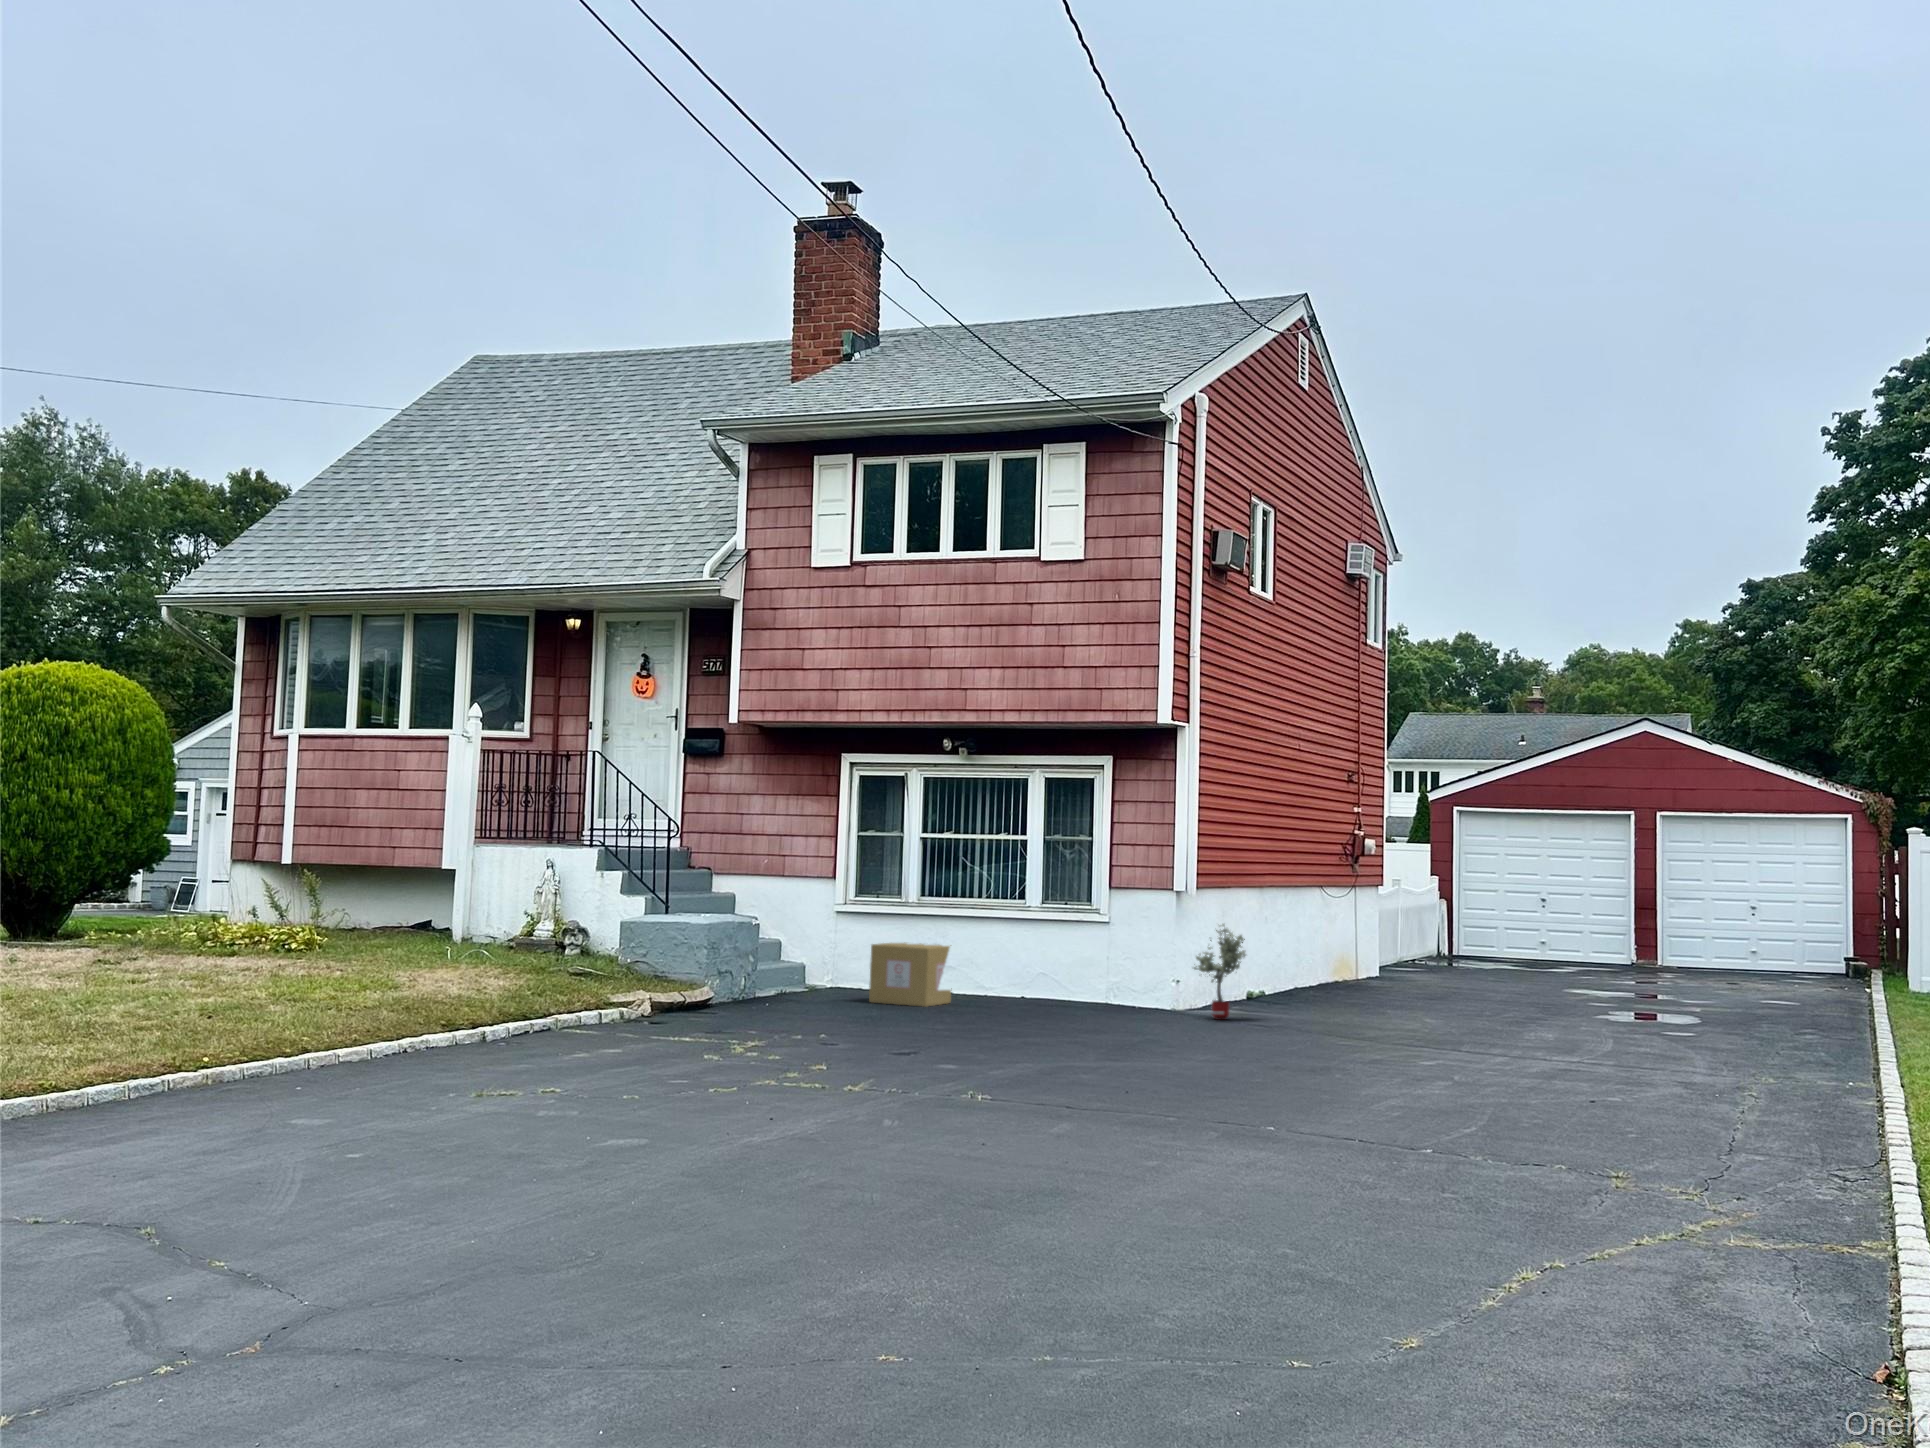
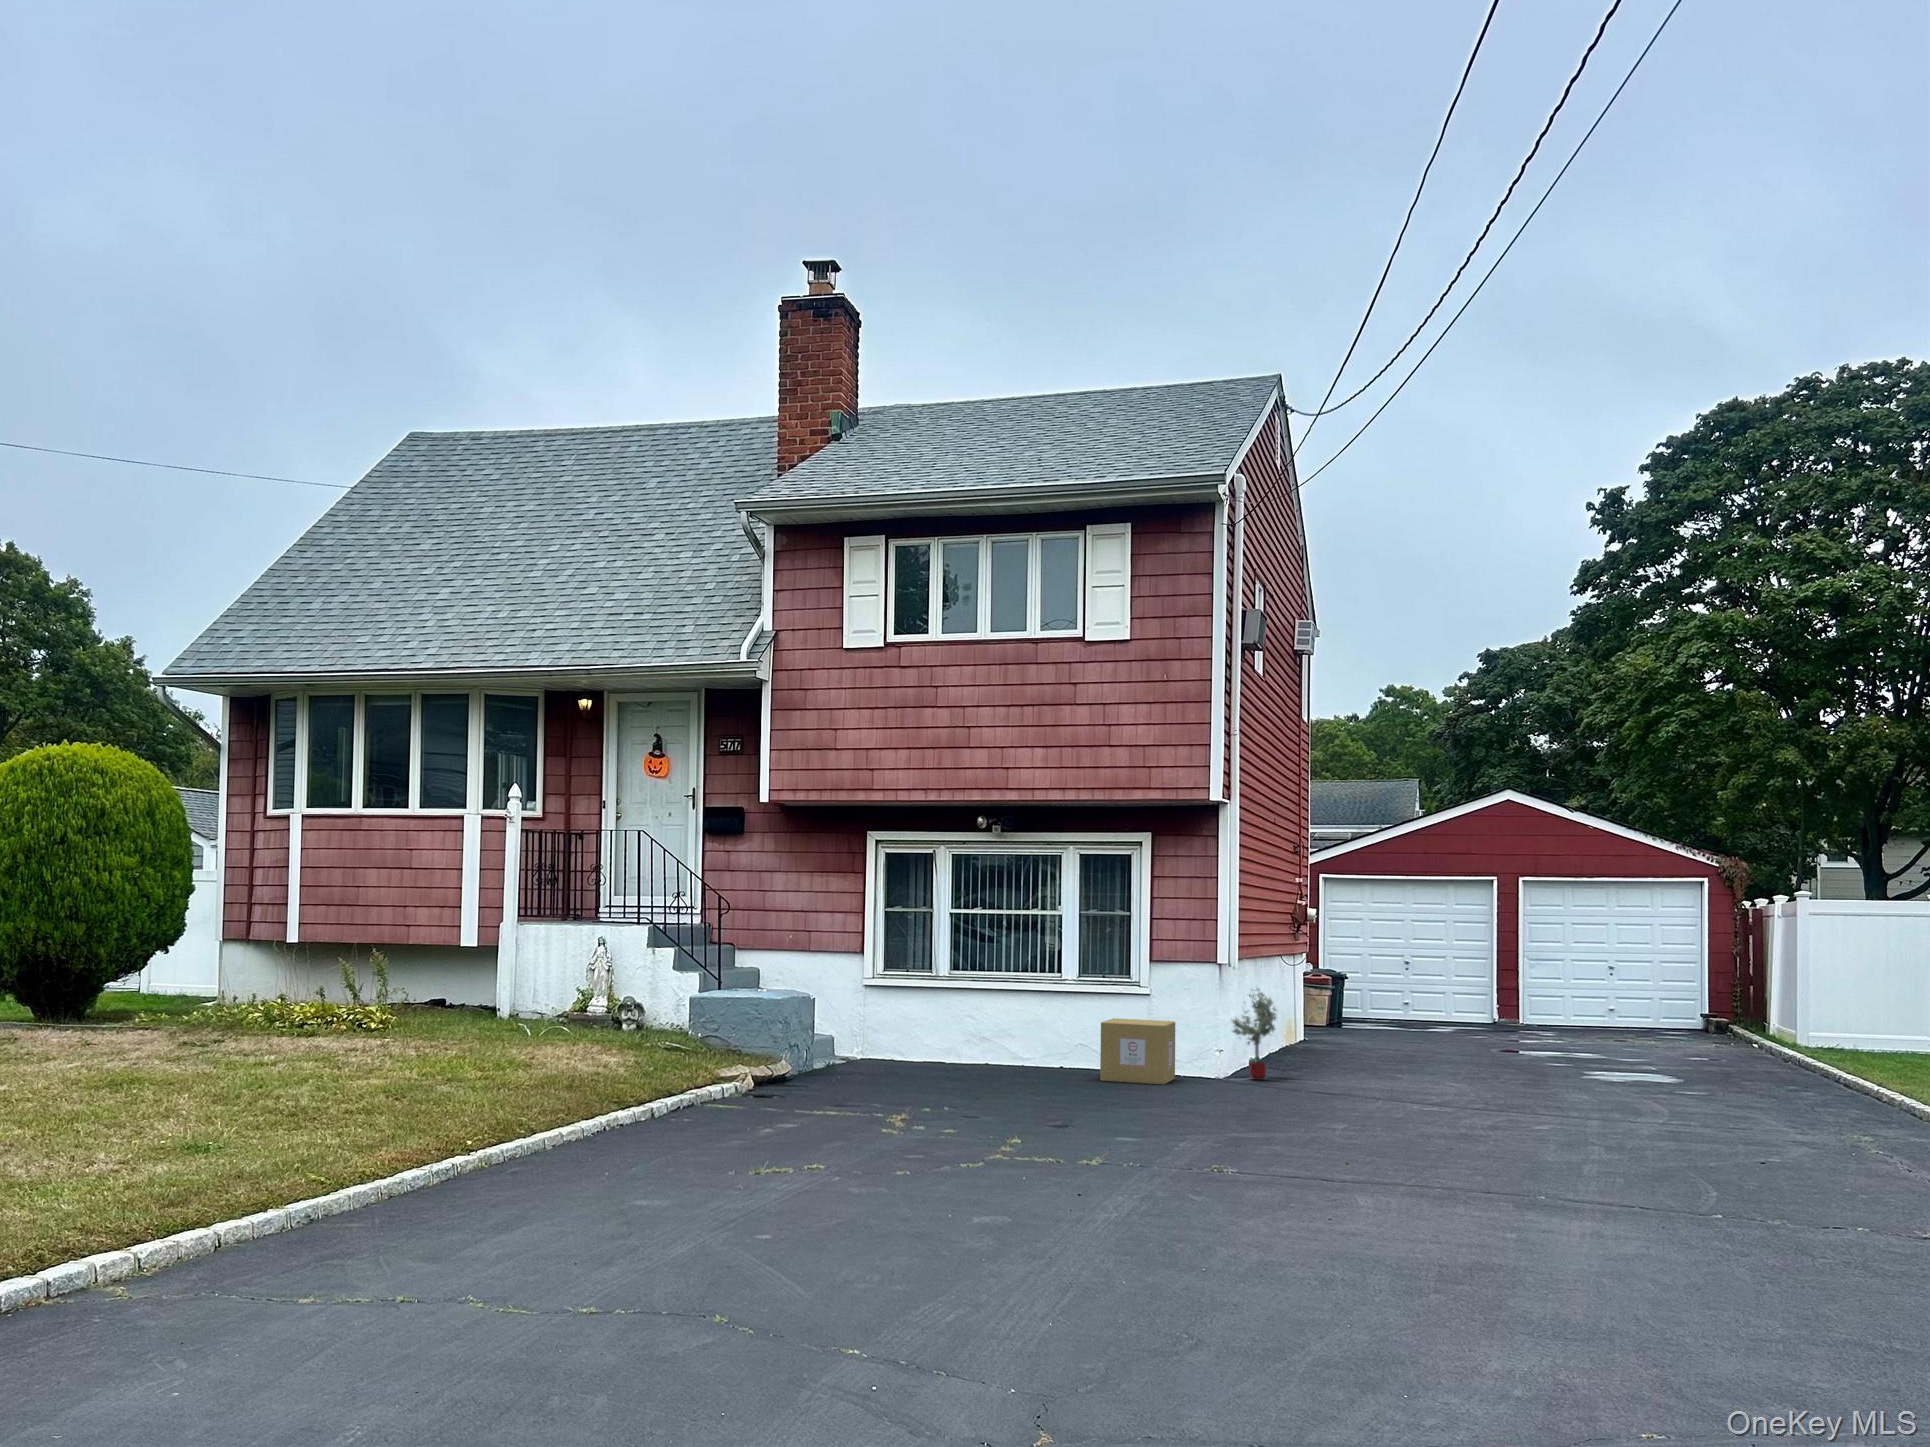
cardboard box: present [869,942,951,1007] -> present [1100,1018,1175,1084]

